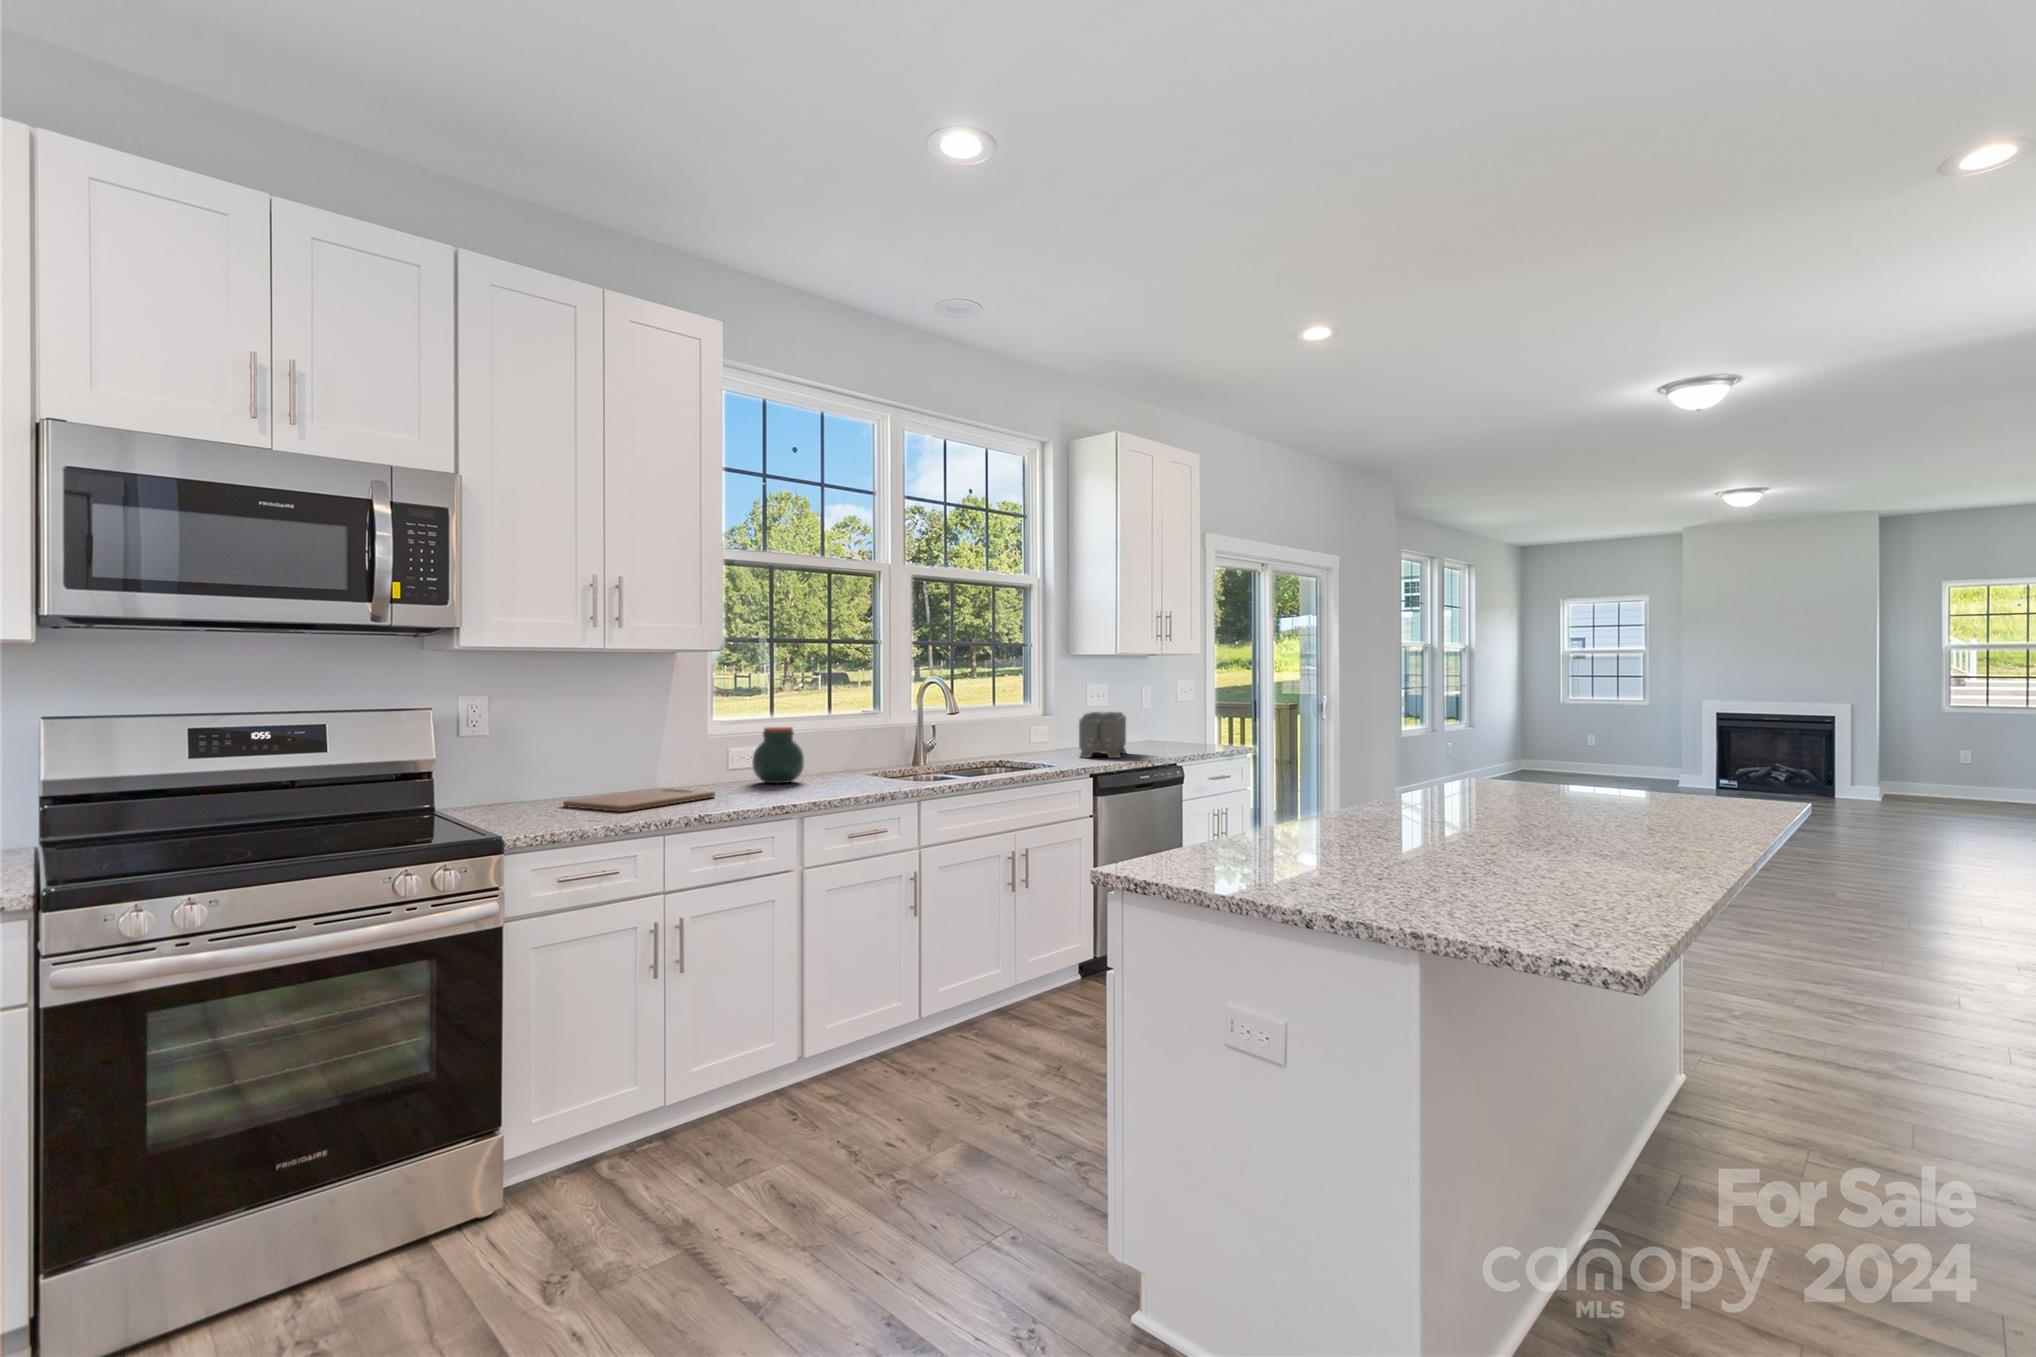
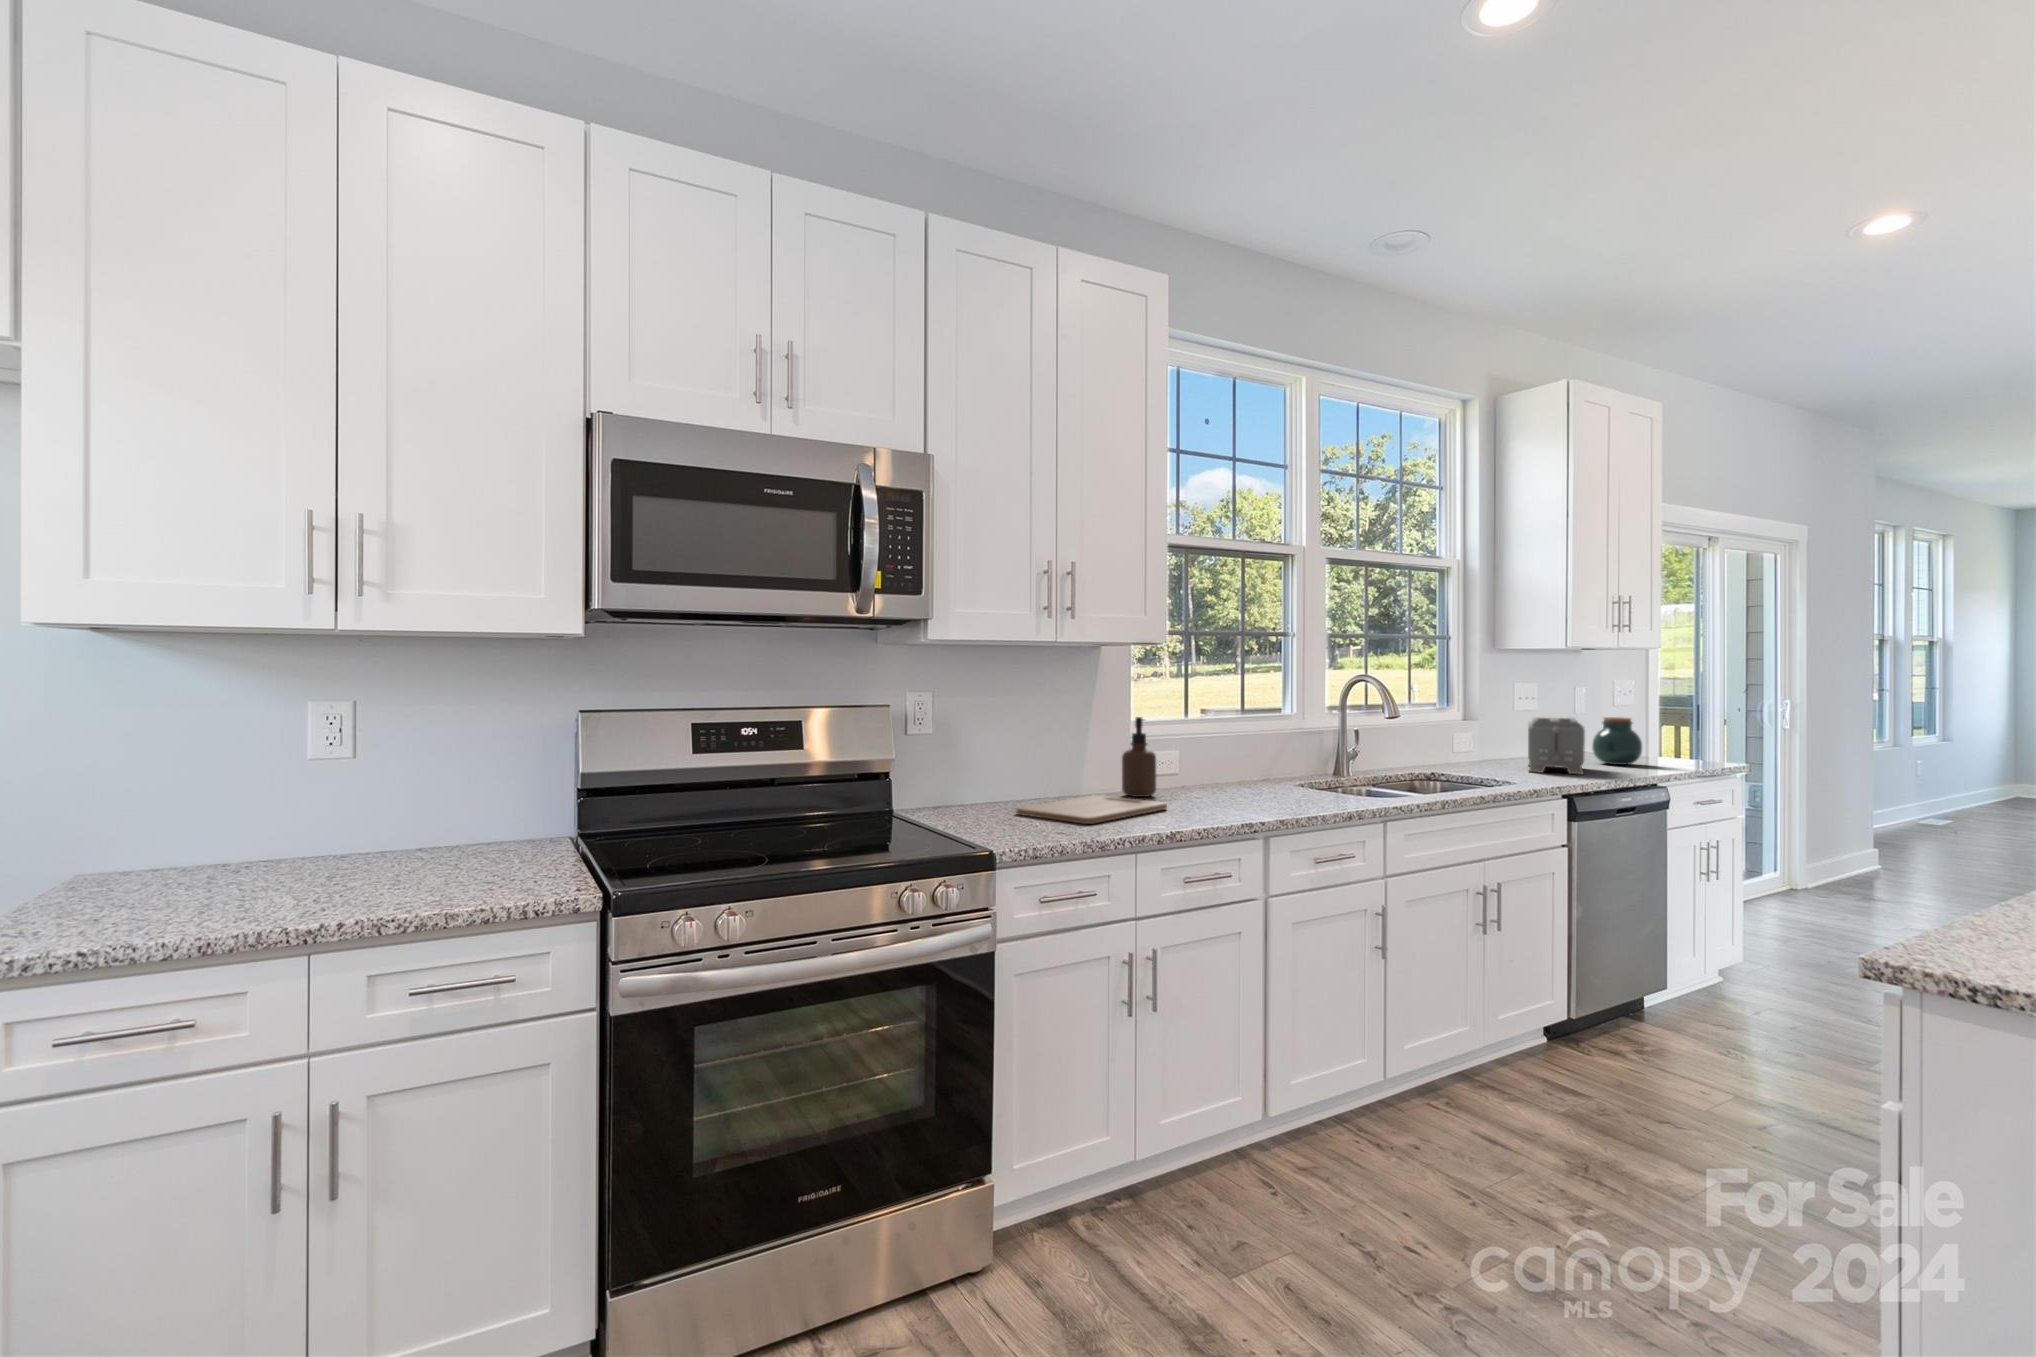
soap dispenser: none [688,716,721,788] -> present [1122,717,1156,797]
jar: present [752,727,804,783] -> present [1592,717,1642,765]

